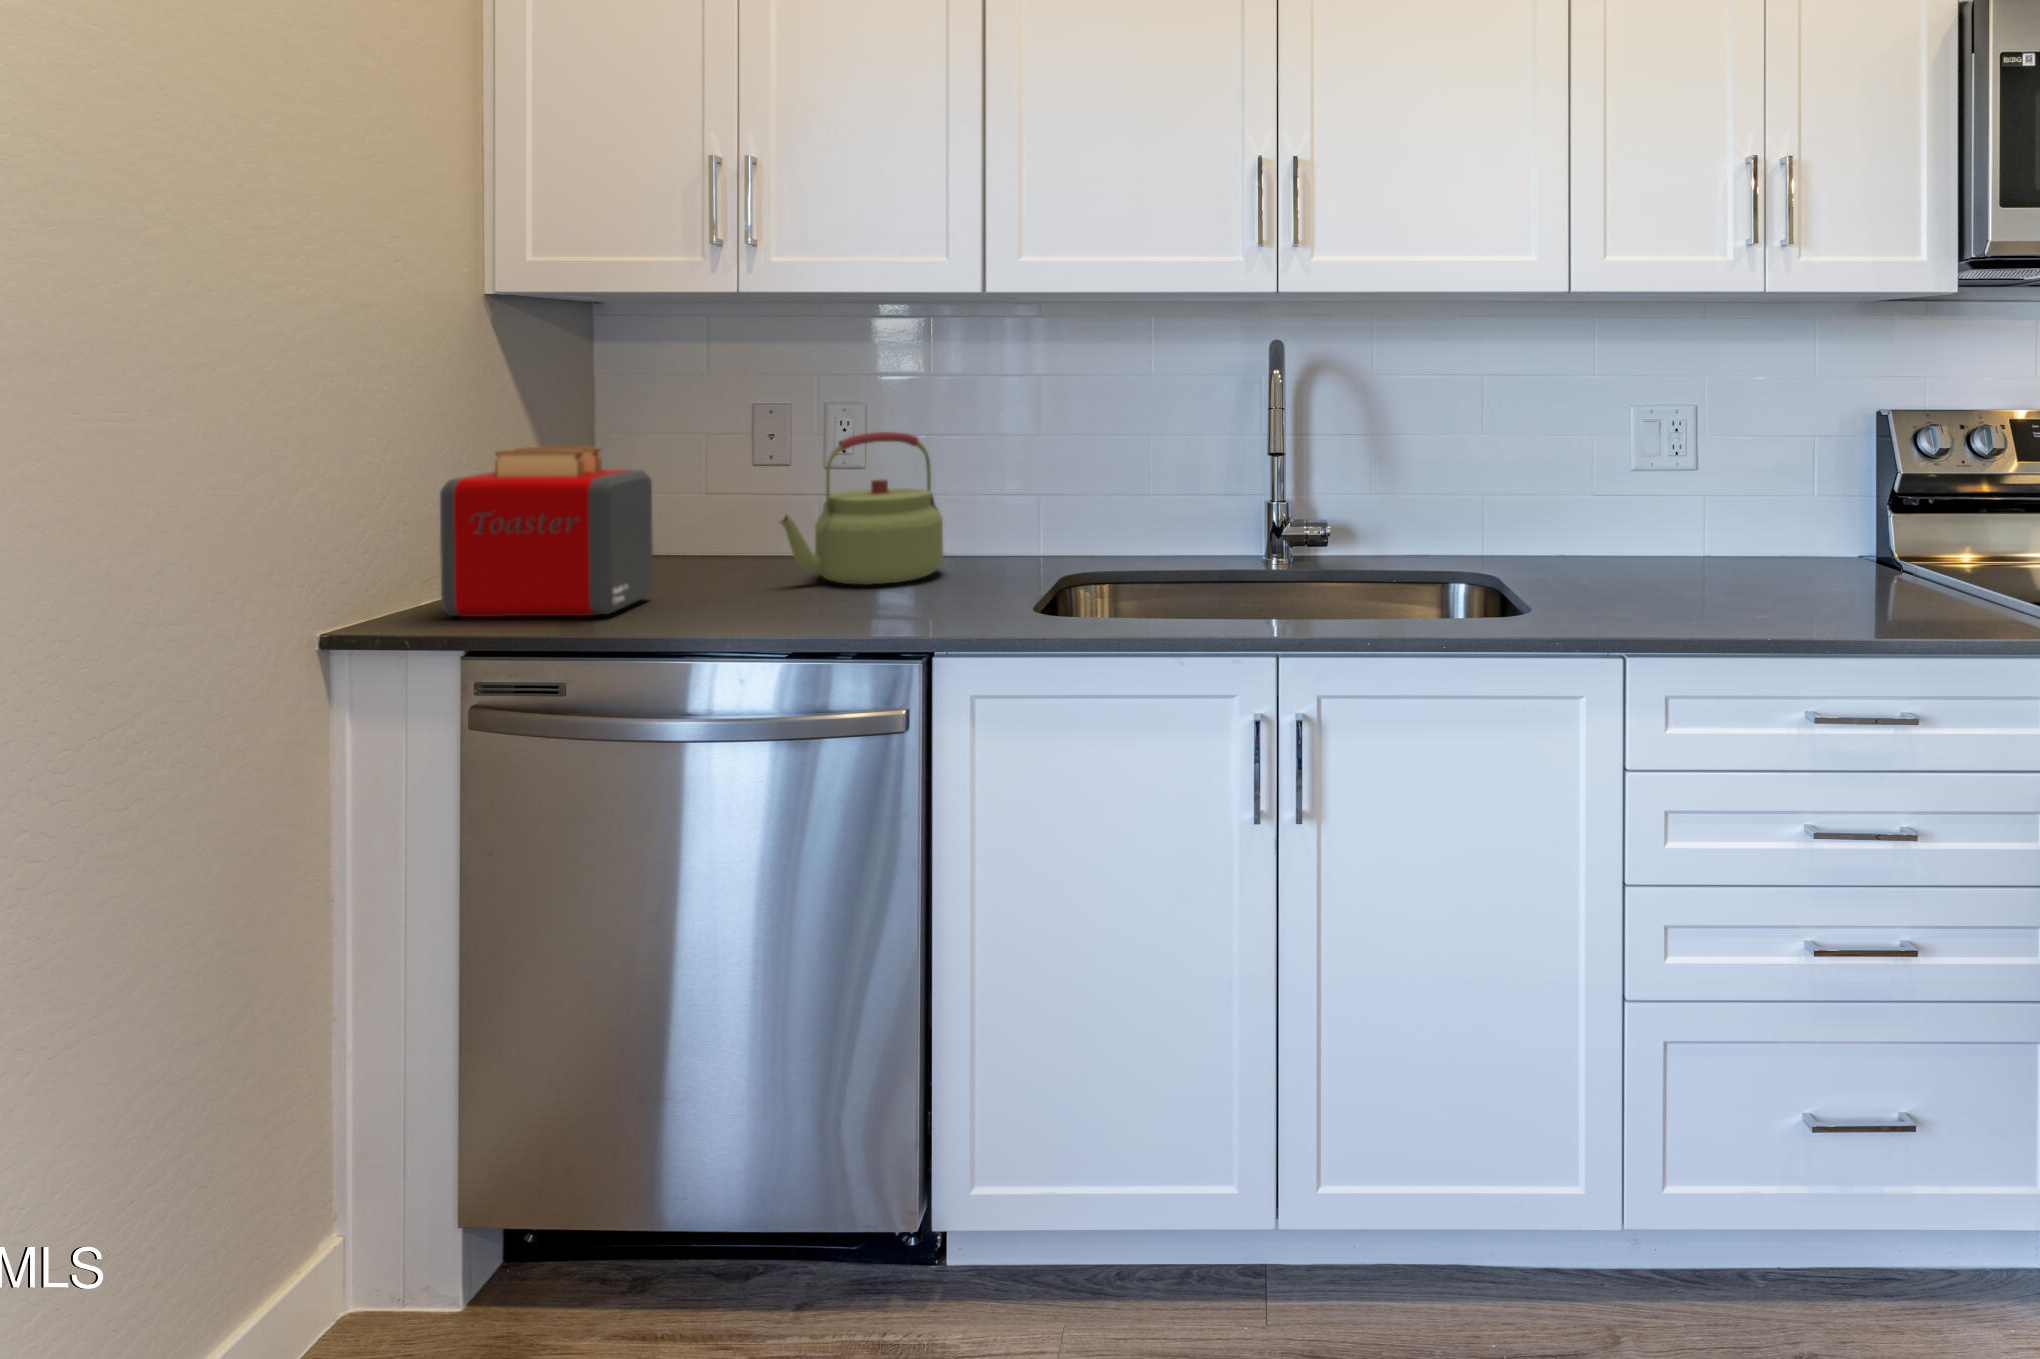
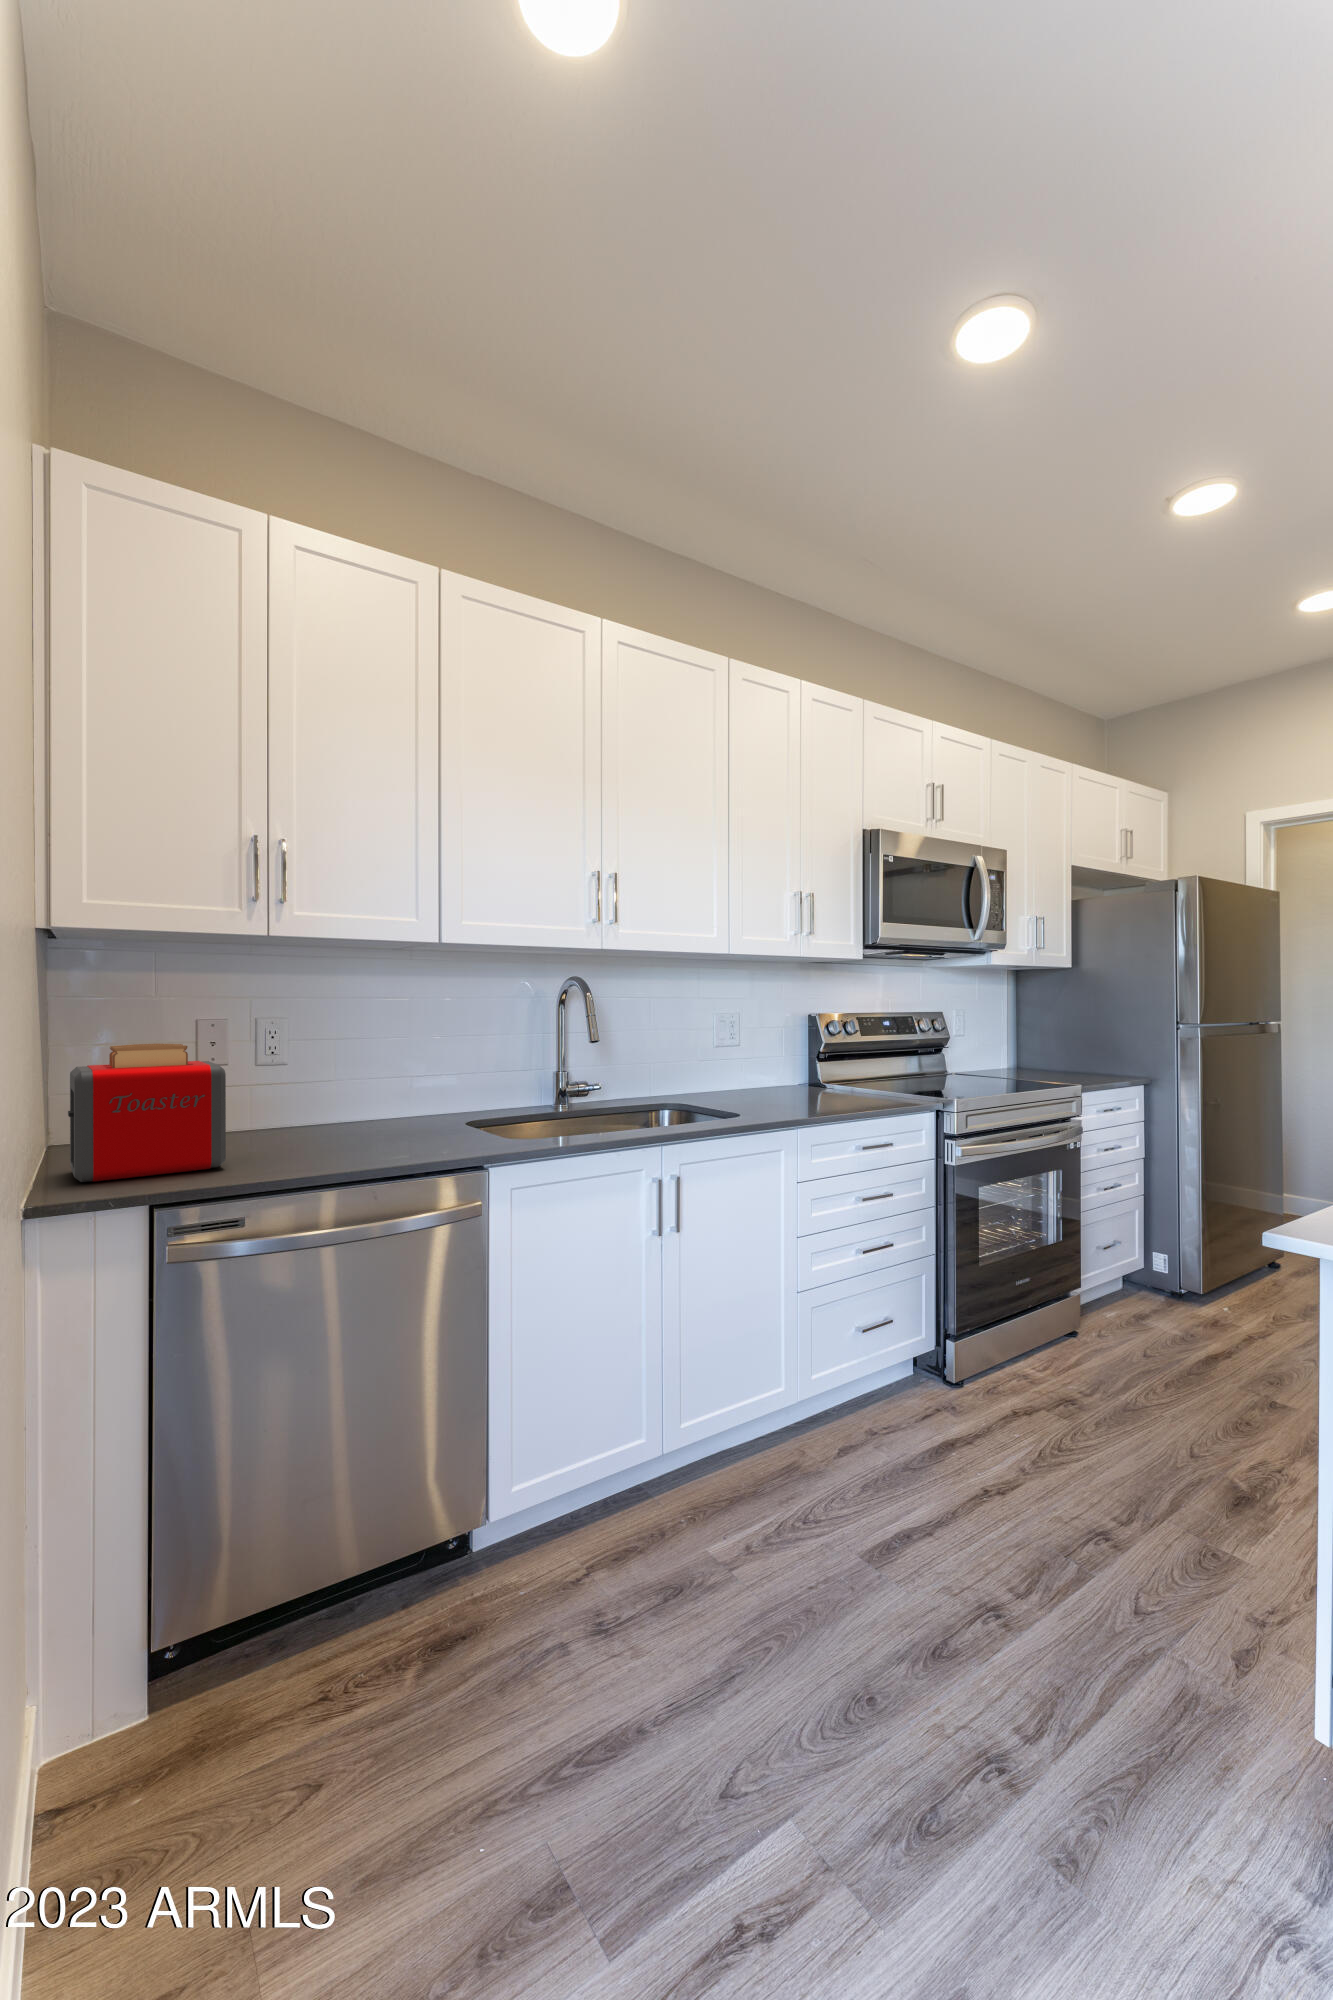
kettle: present [780,432,943,585] -> none [284,1032,377,1139]

